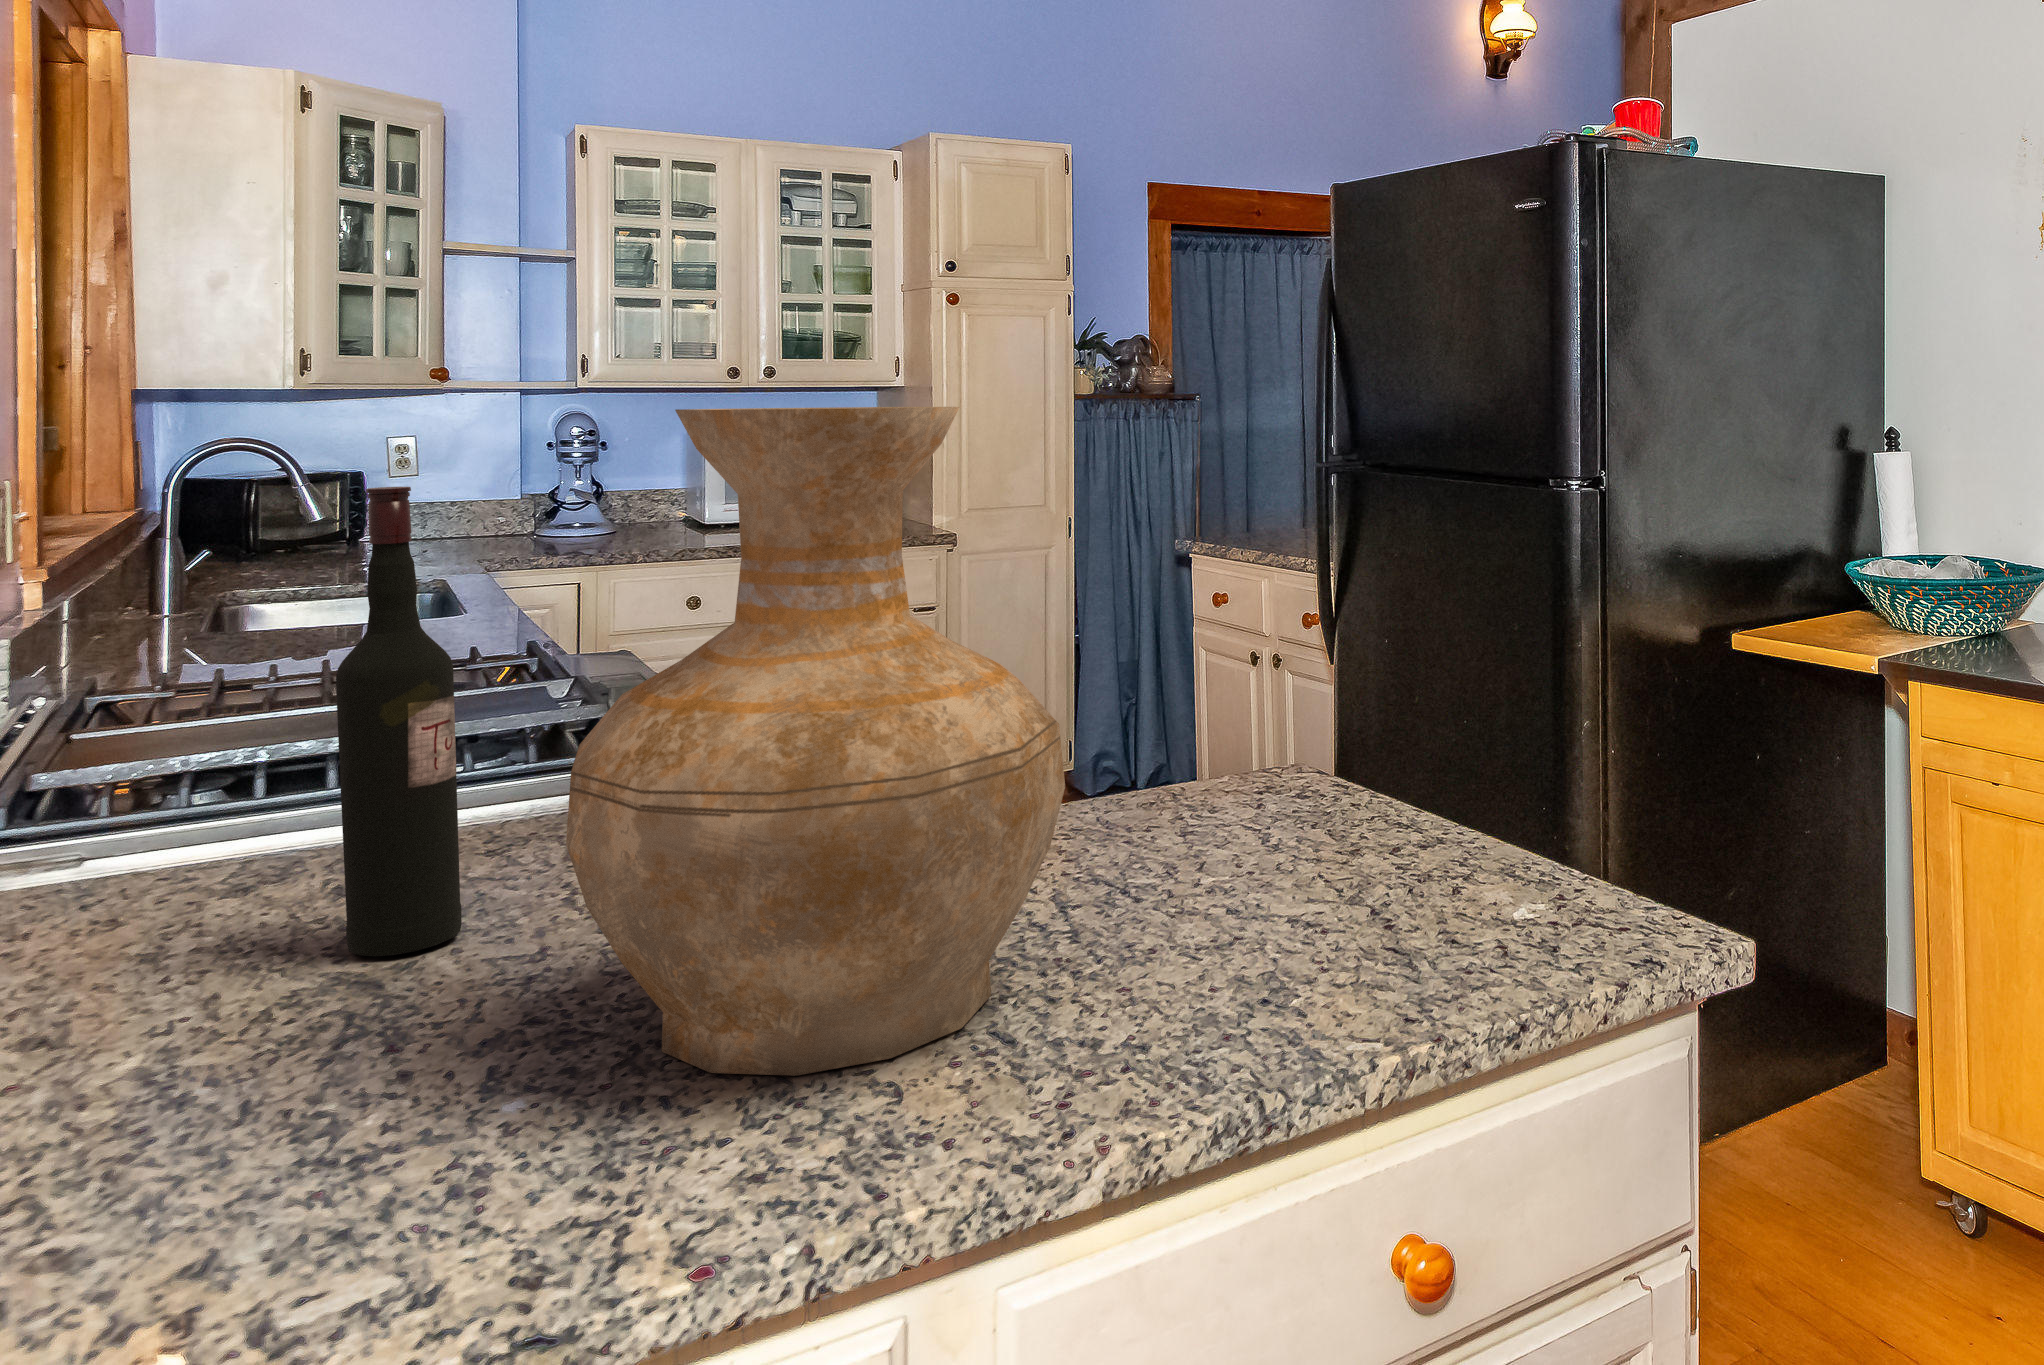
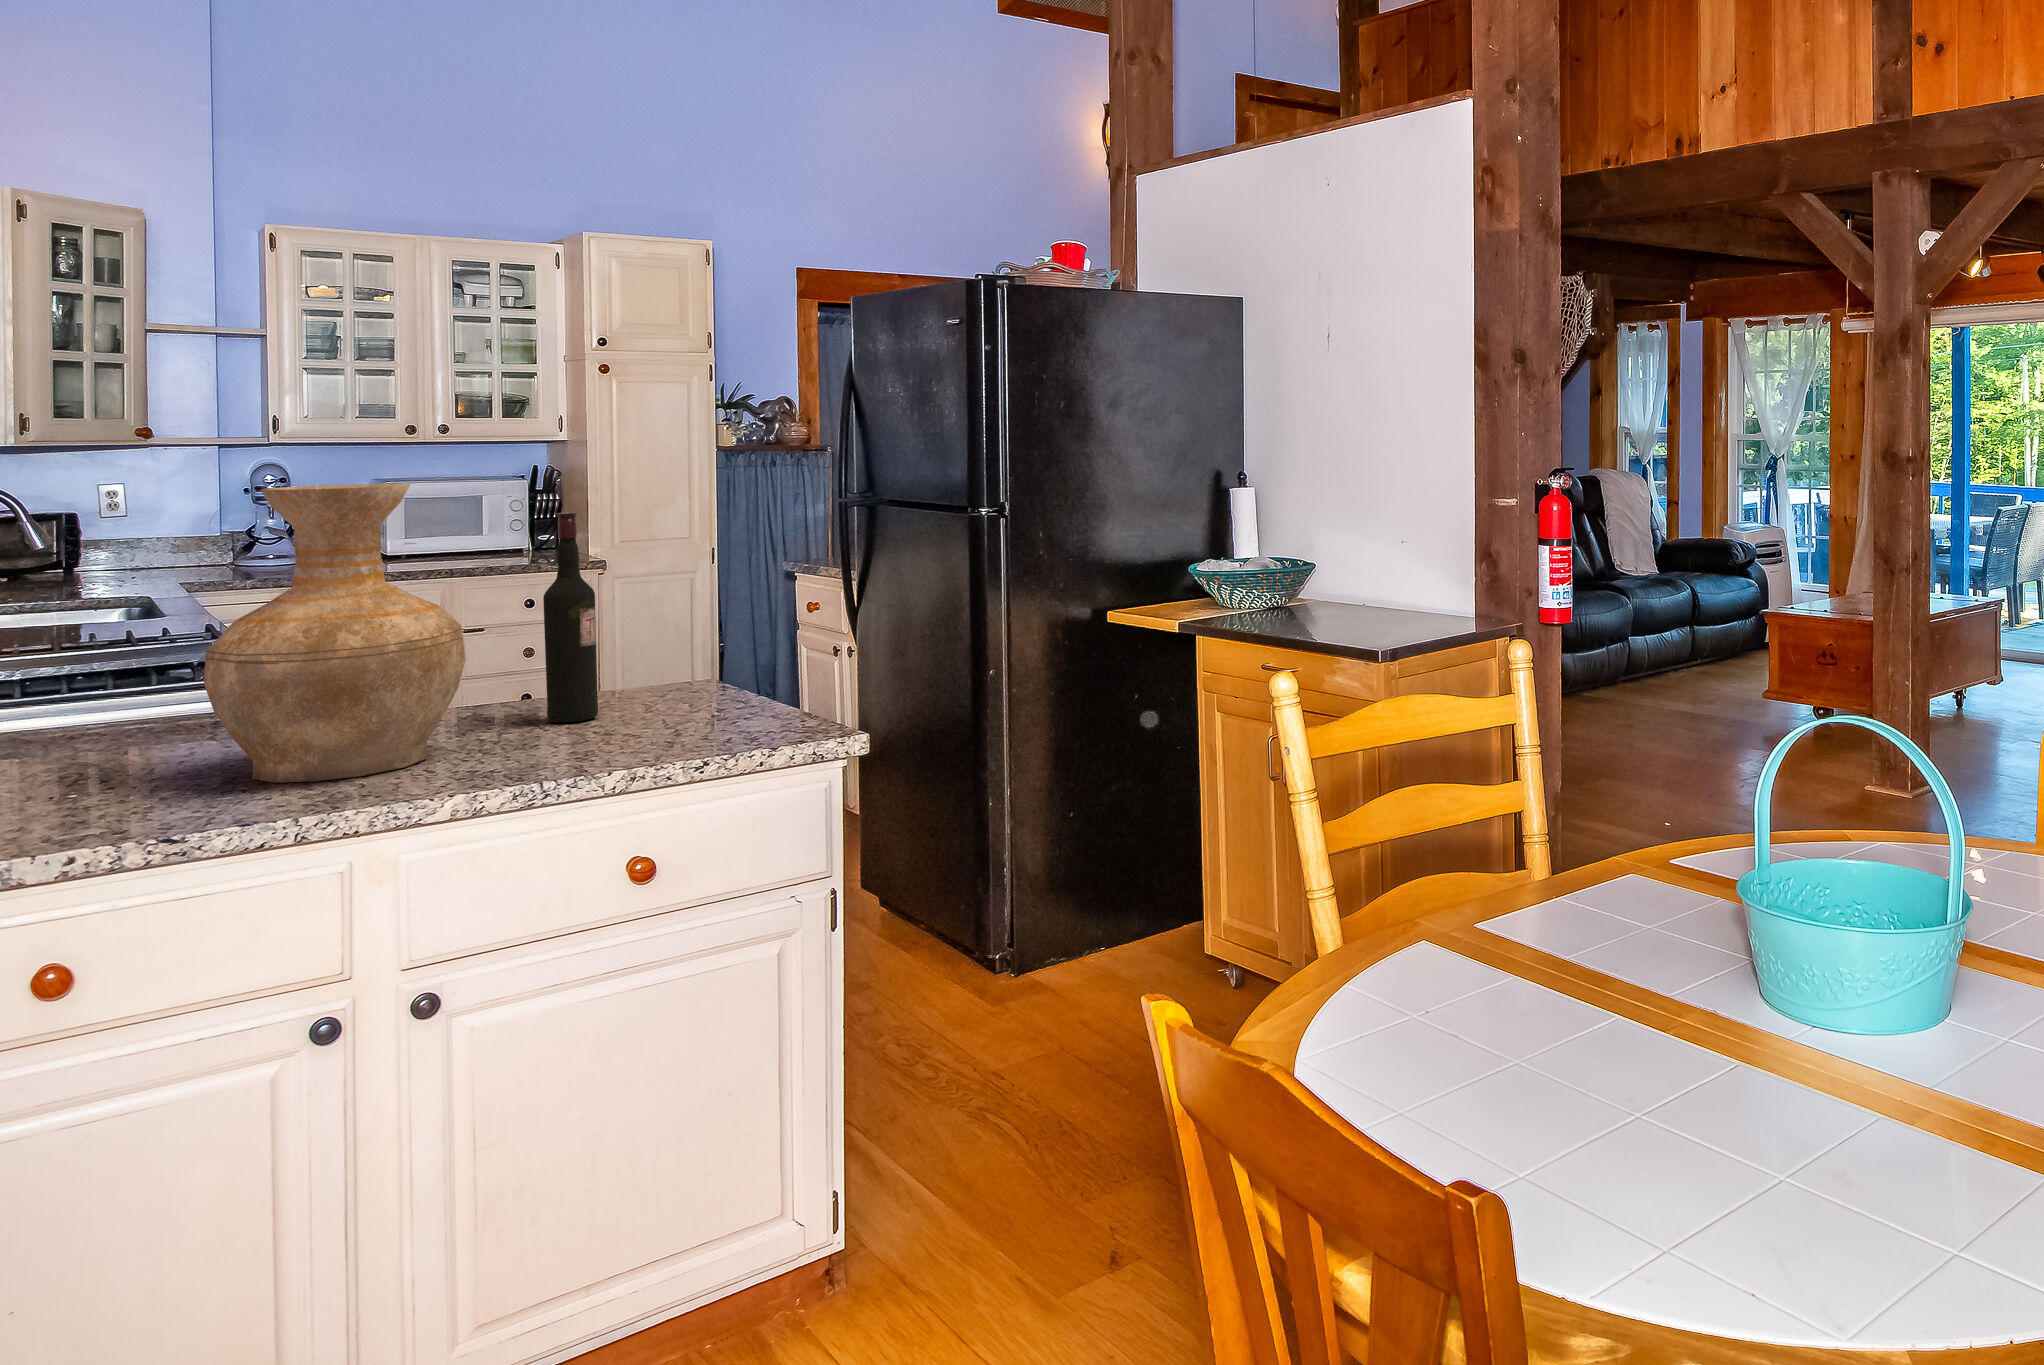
wine bottle: present [336,487,462,956] -> present [543,512,598,722]

